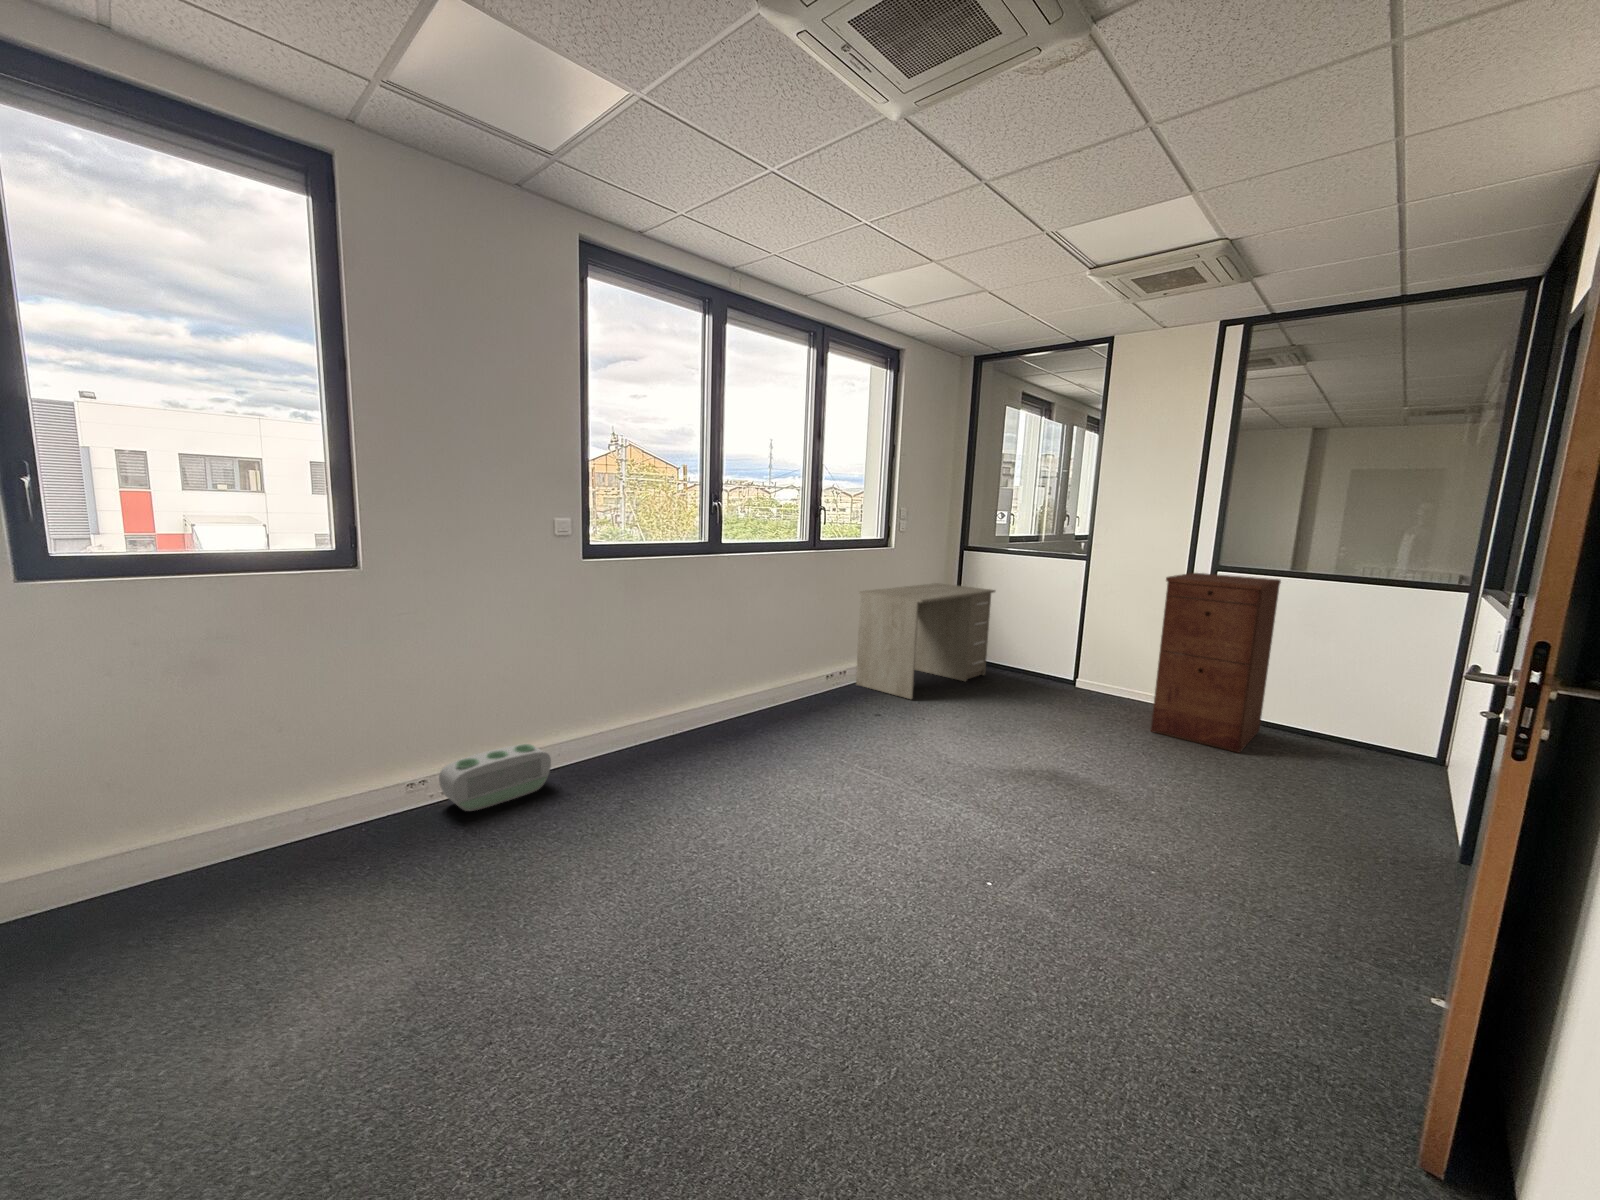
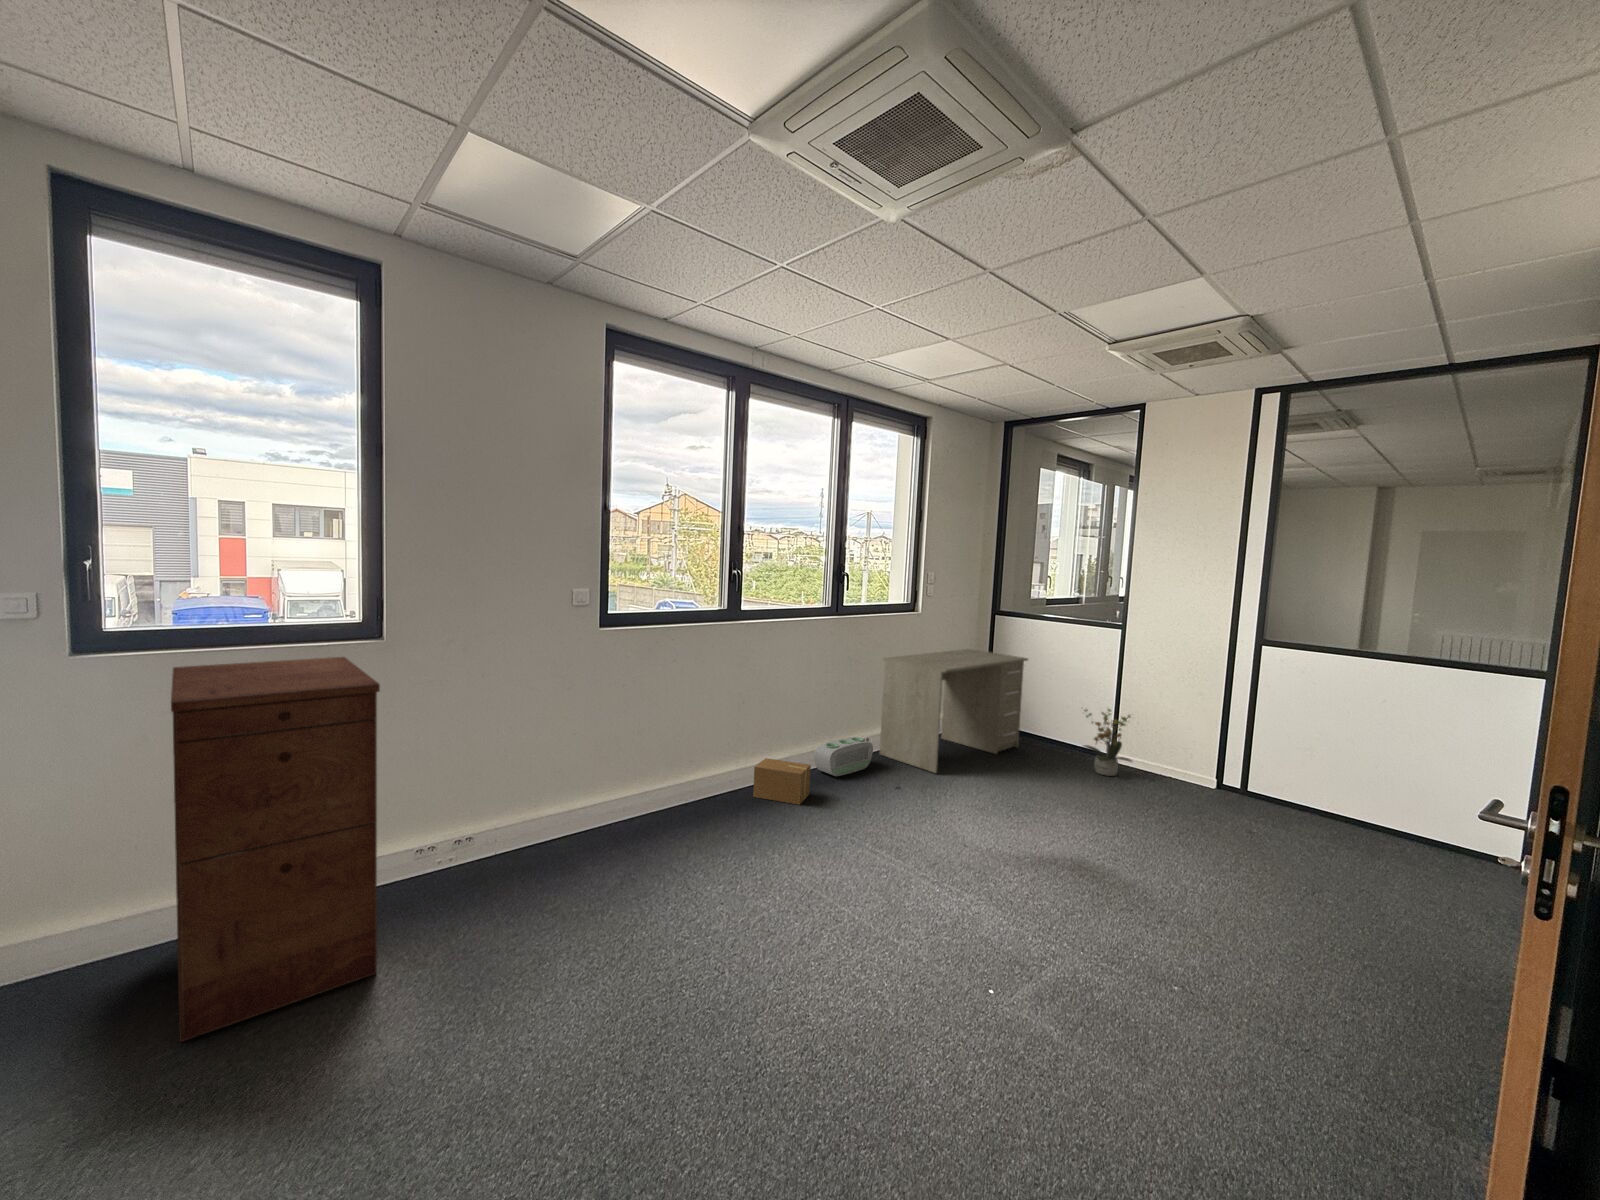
filing cabinet: present [1151,573,1281,752] -> present [171,657,380,1042]
potted plant: none [1045,634,1095,698] -> present [1084,709,1132,776]
cardboard box: none [740,688,795,731] -> present [753,758,811,805]
air purifier: present [439,744,551,811] -> present [814,737,873,776]

